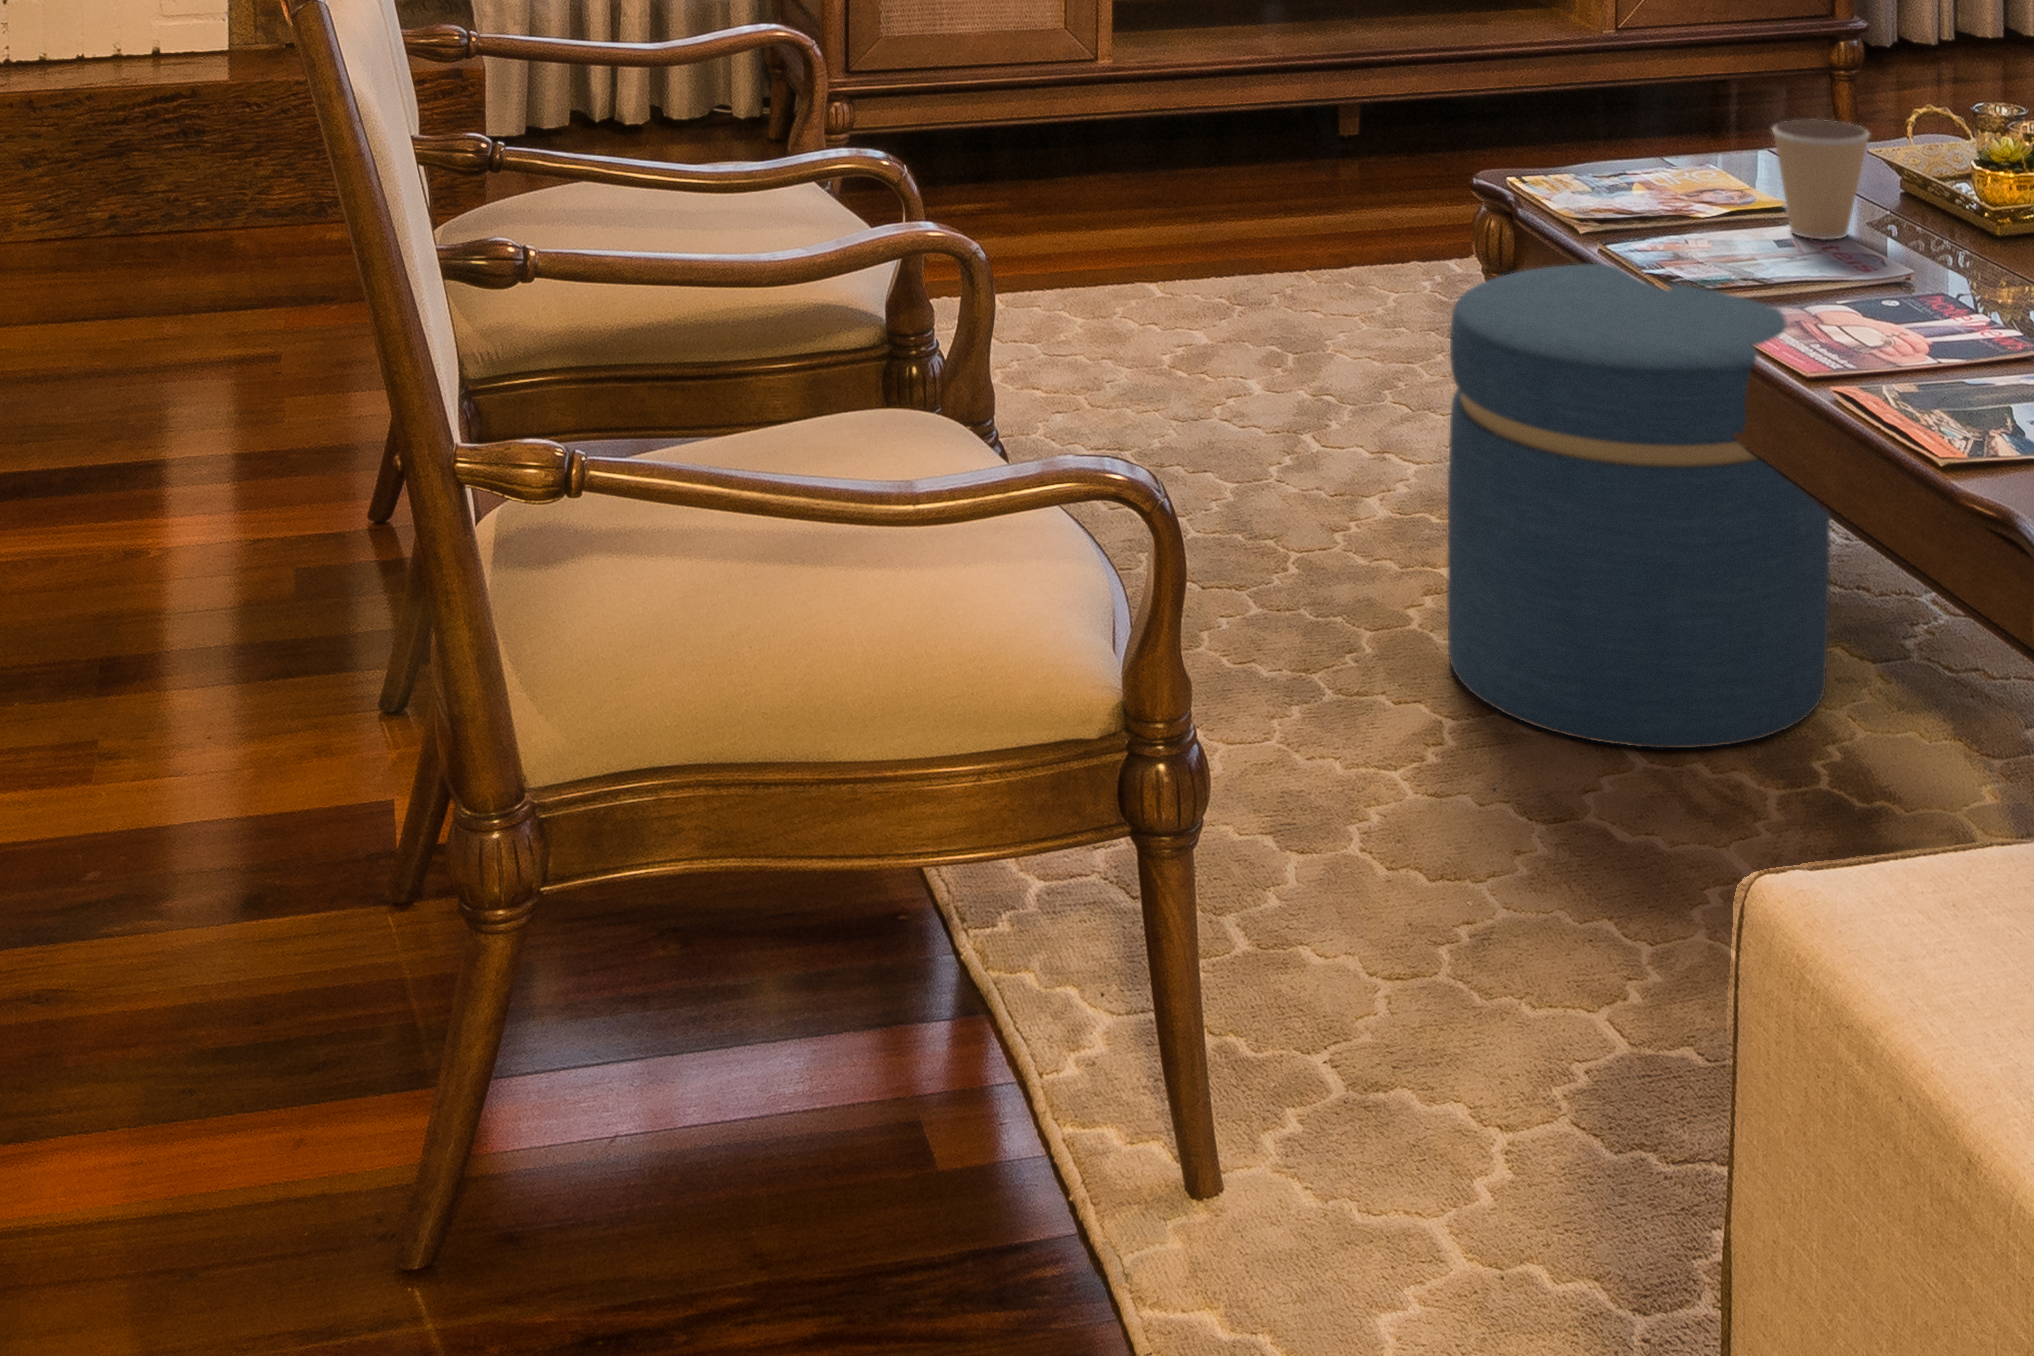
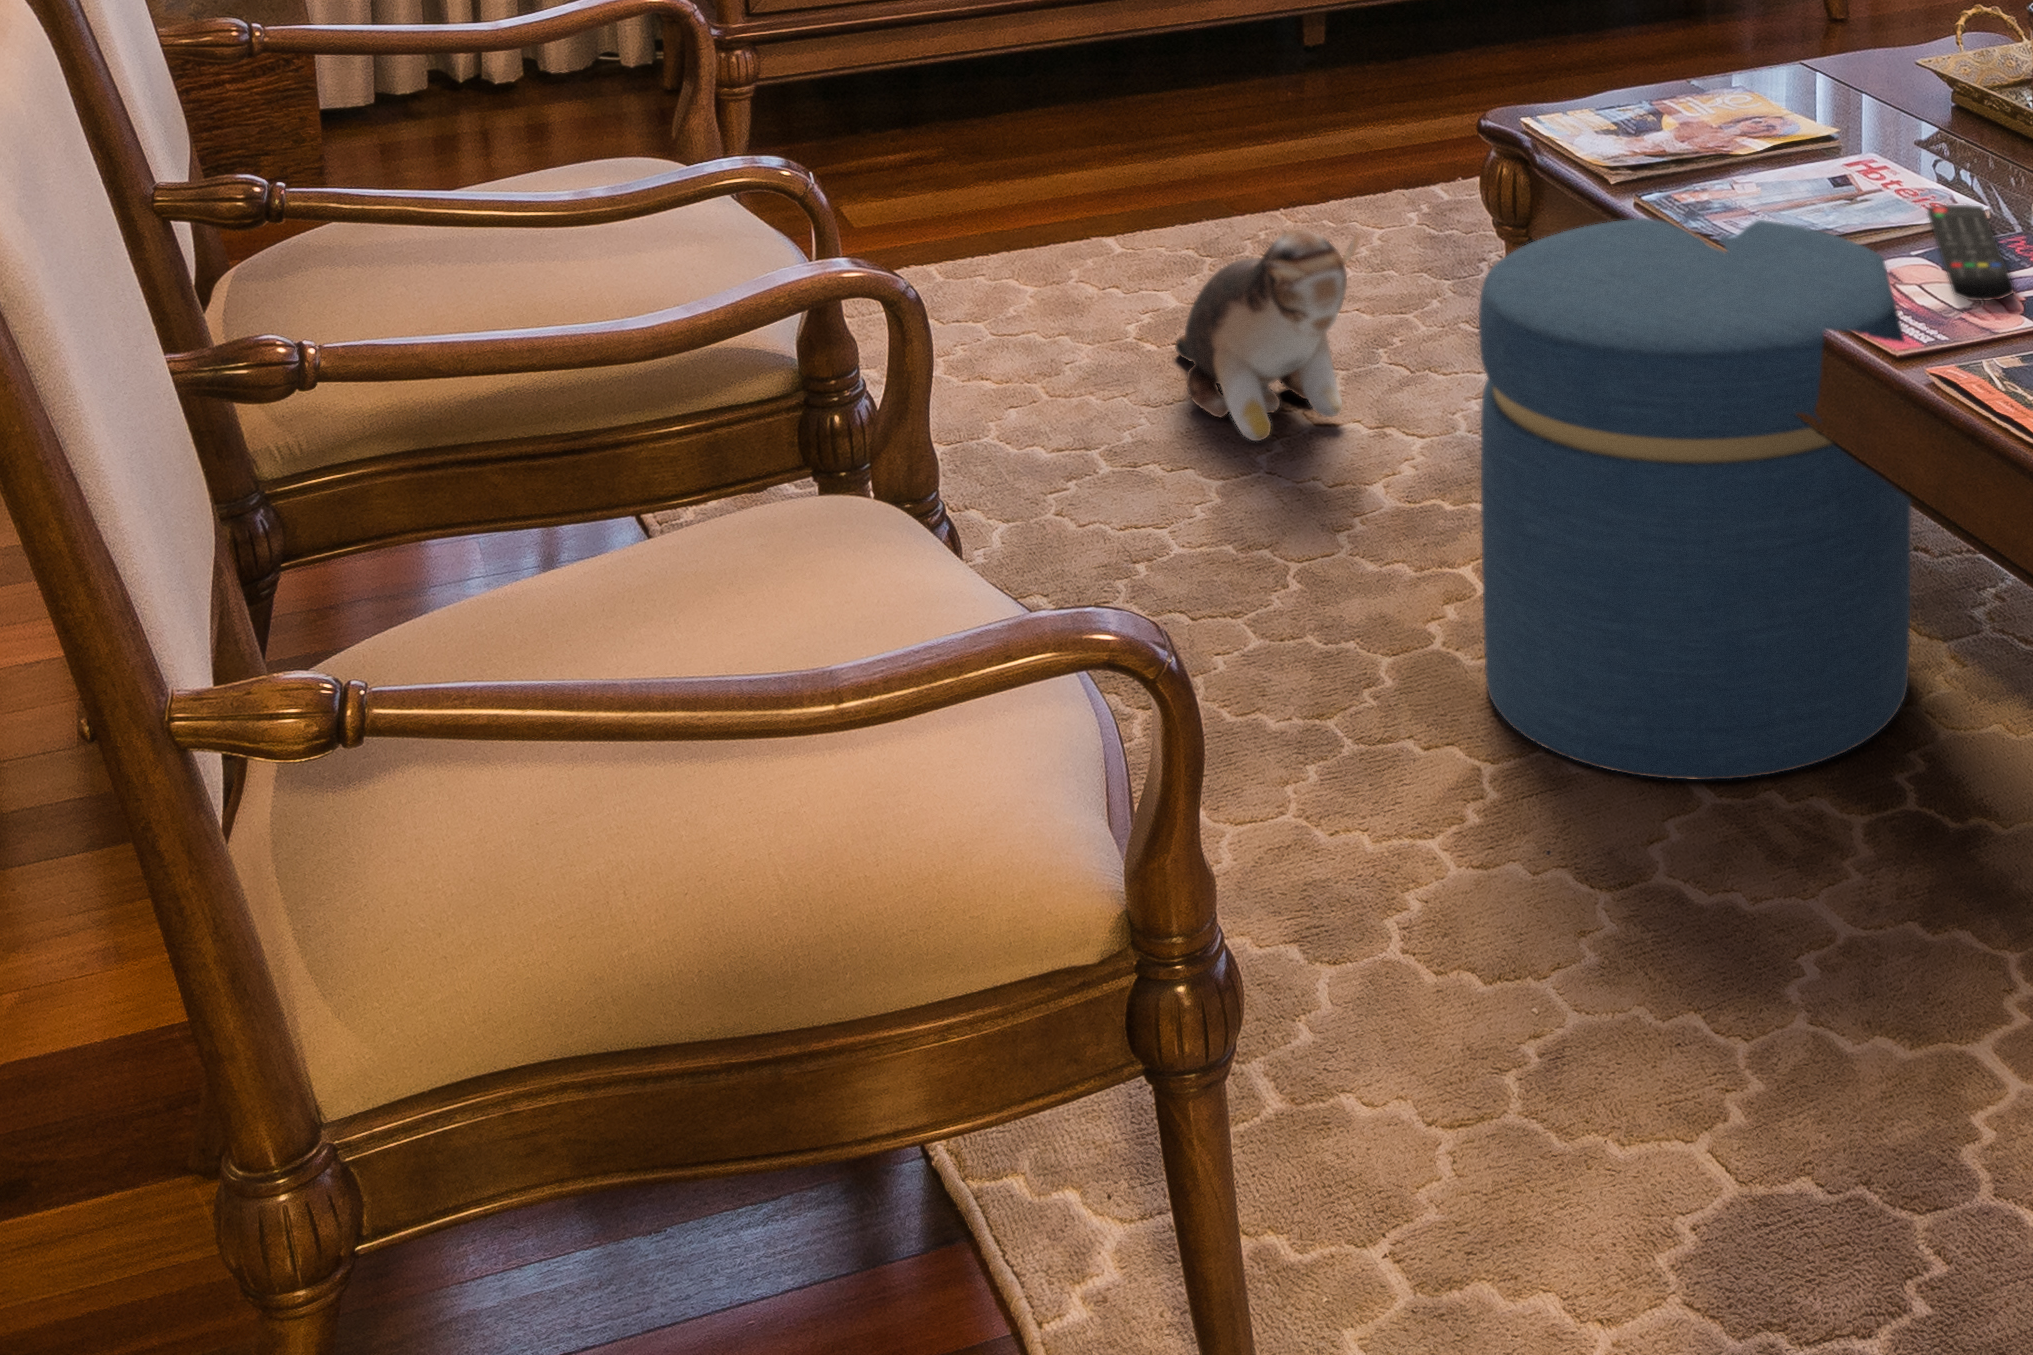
coffee cup: present [1773,120,1870,239] -> none [1827,34,1934,170]
plush toy: none [1200,268,1360,452] -> present [1175,230,1359,441]
remote control: none [1855,269,1922,345] -> present [1927,205,2014,301]

